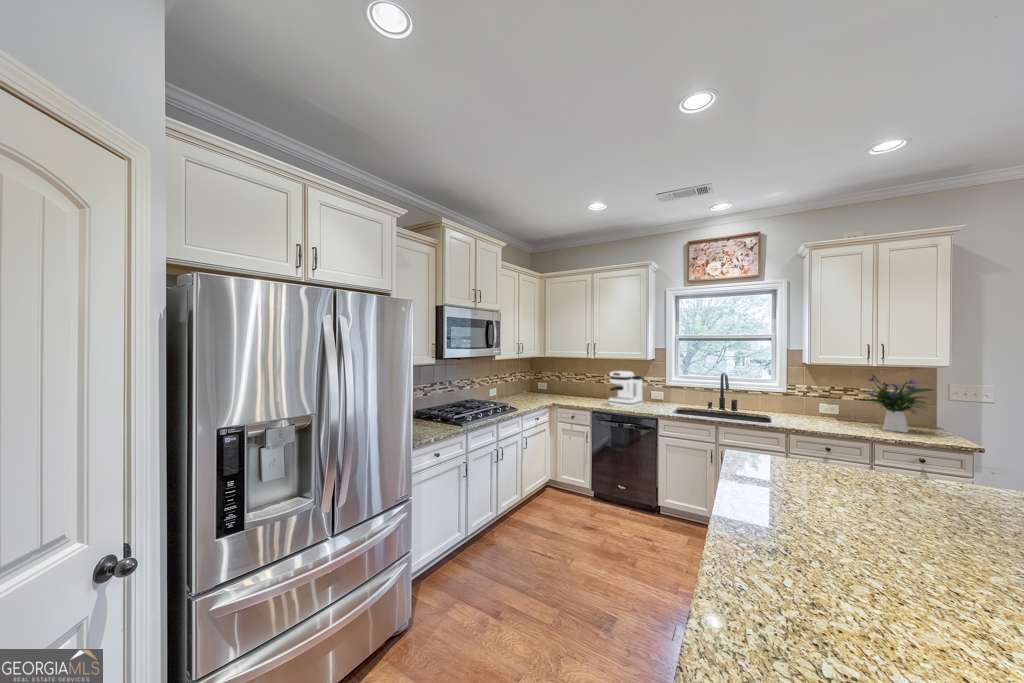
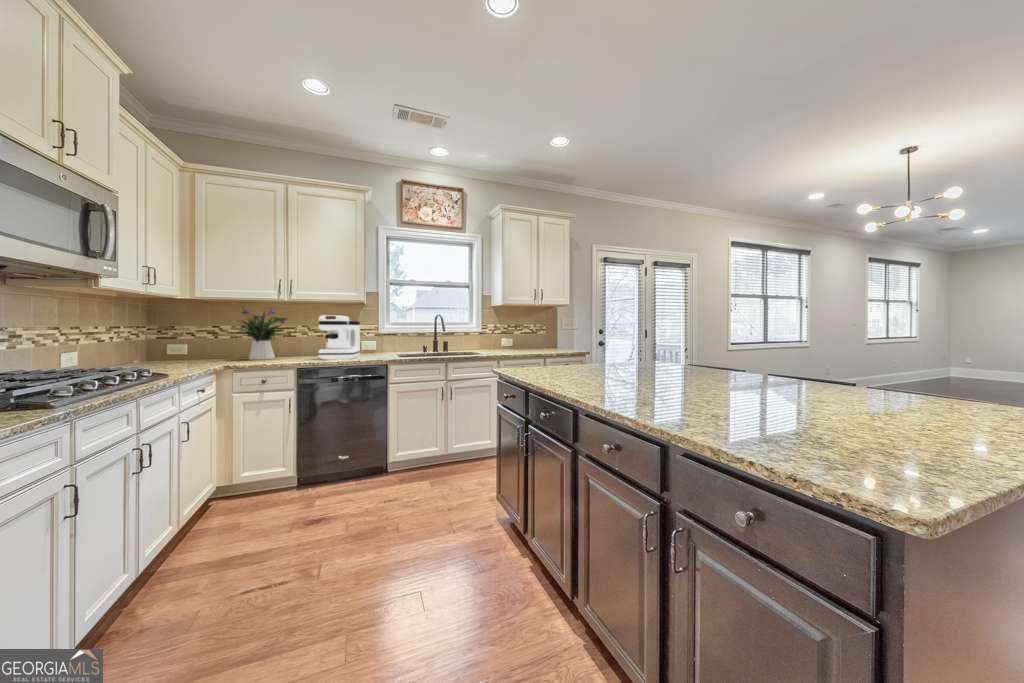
flower arrangement: present [863,374,932,433] -> present [237,309,287,360]

